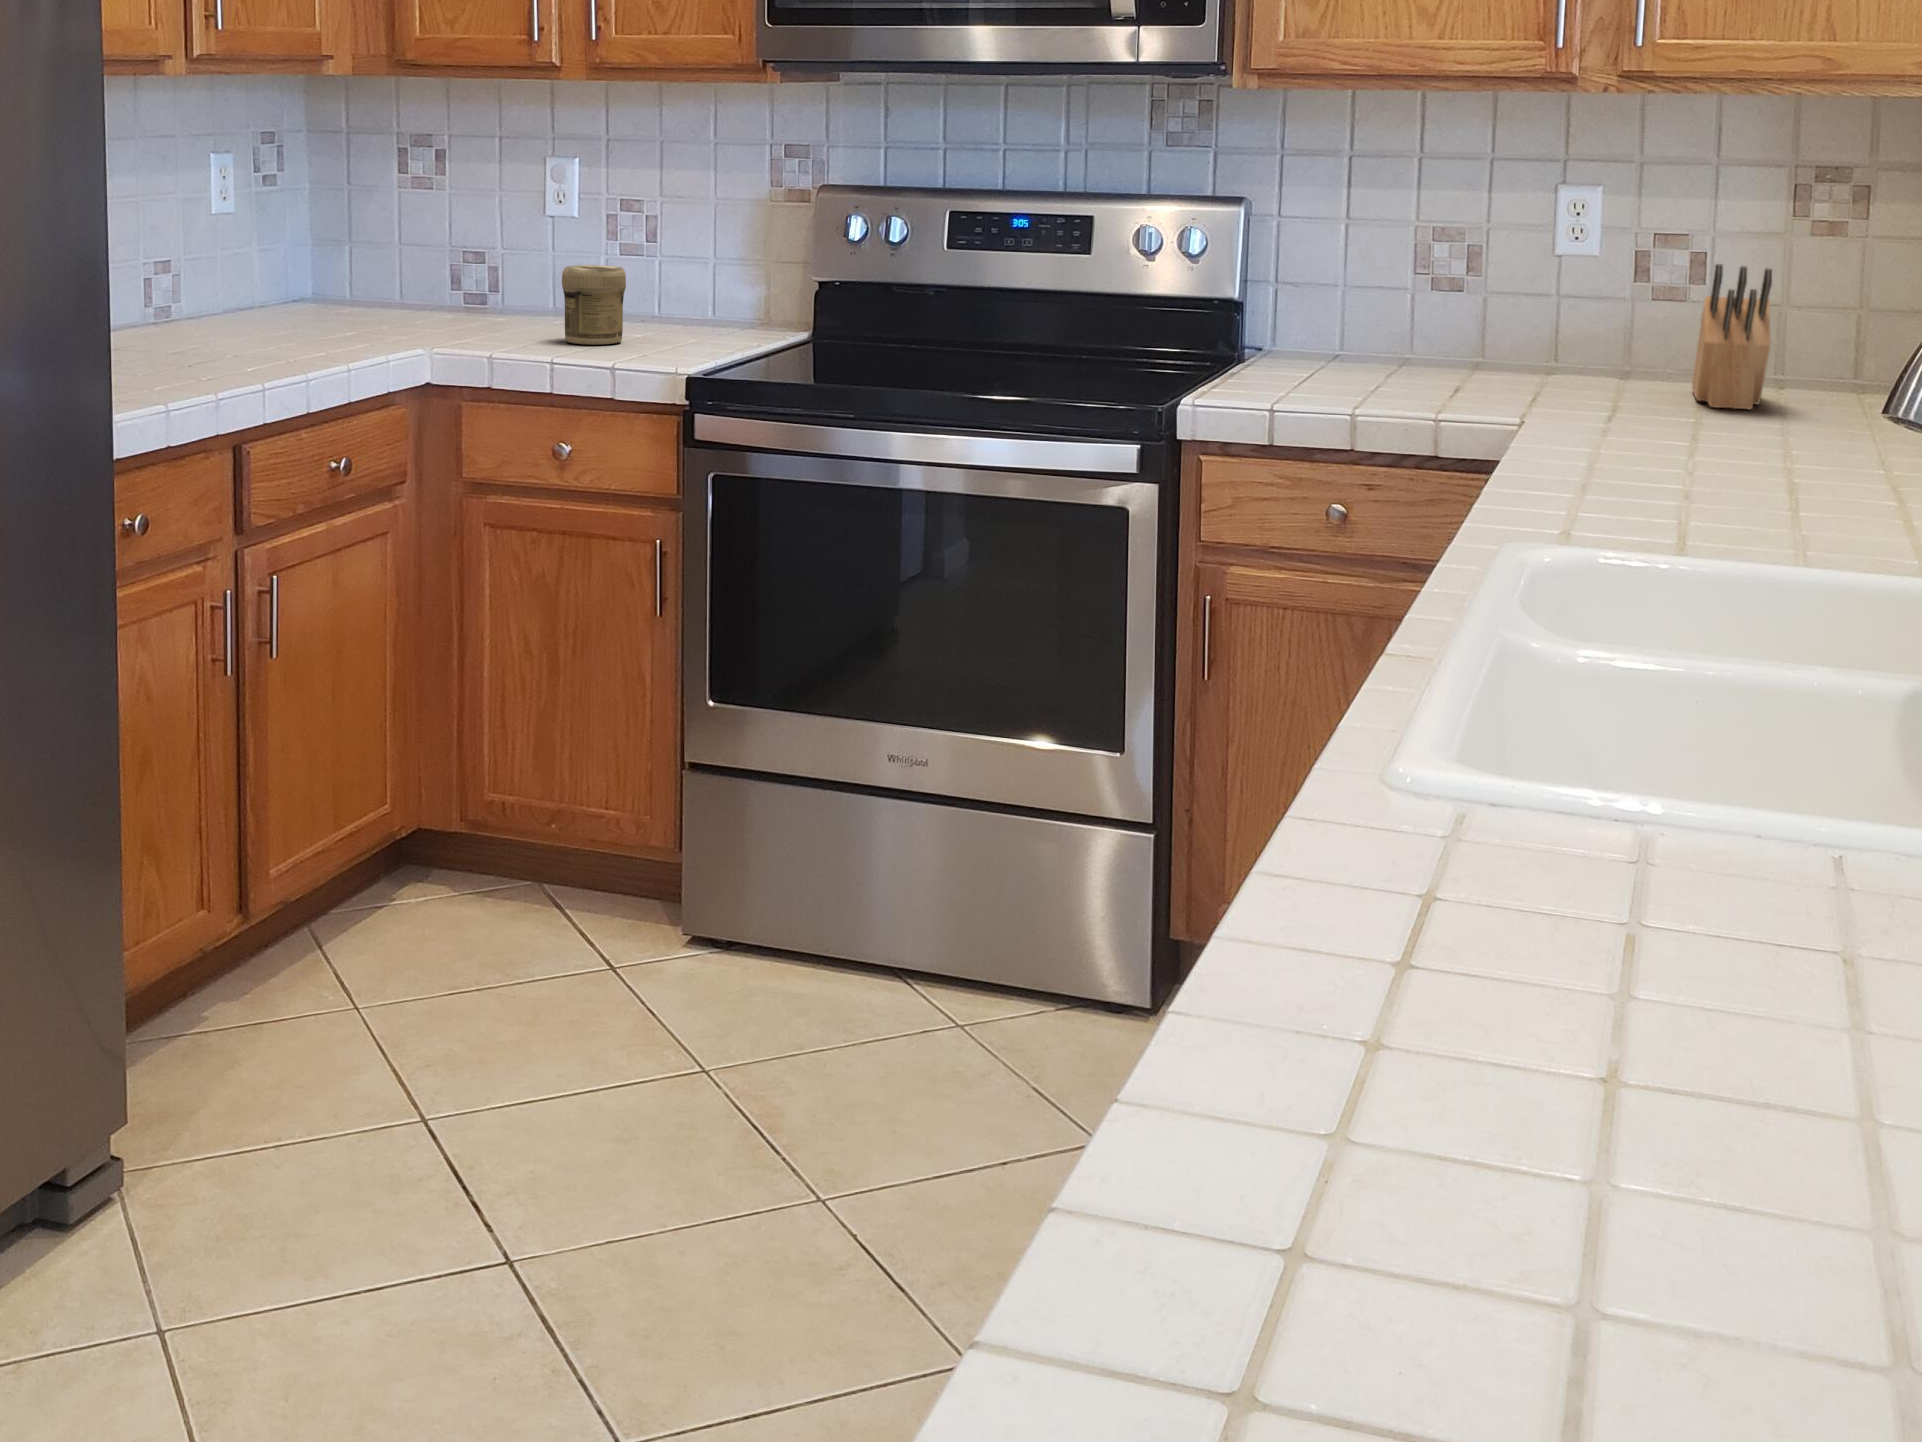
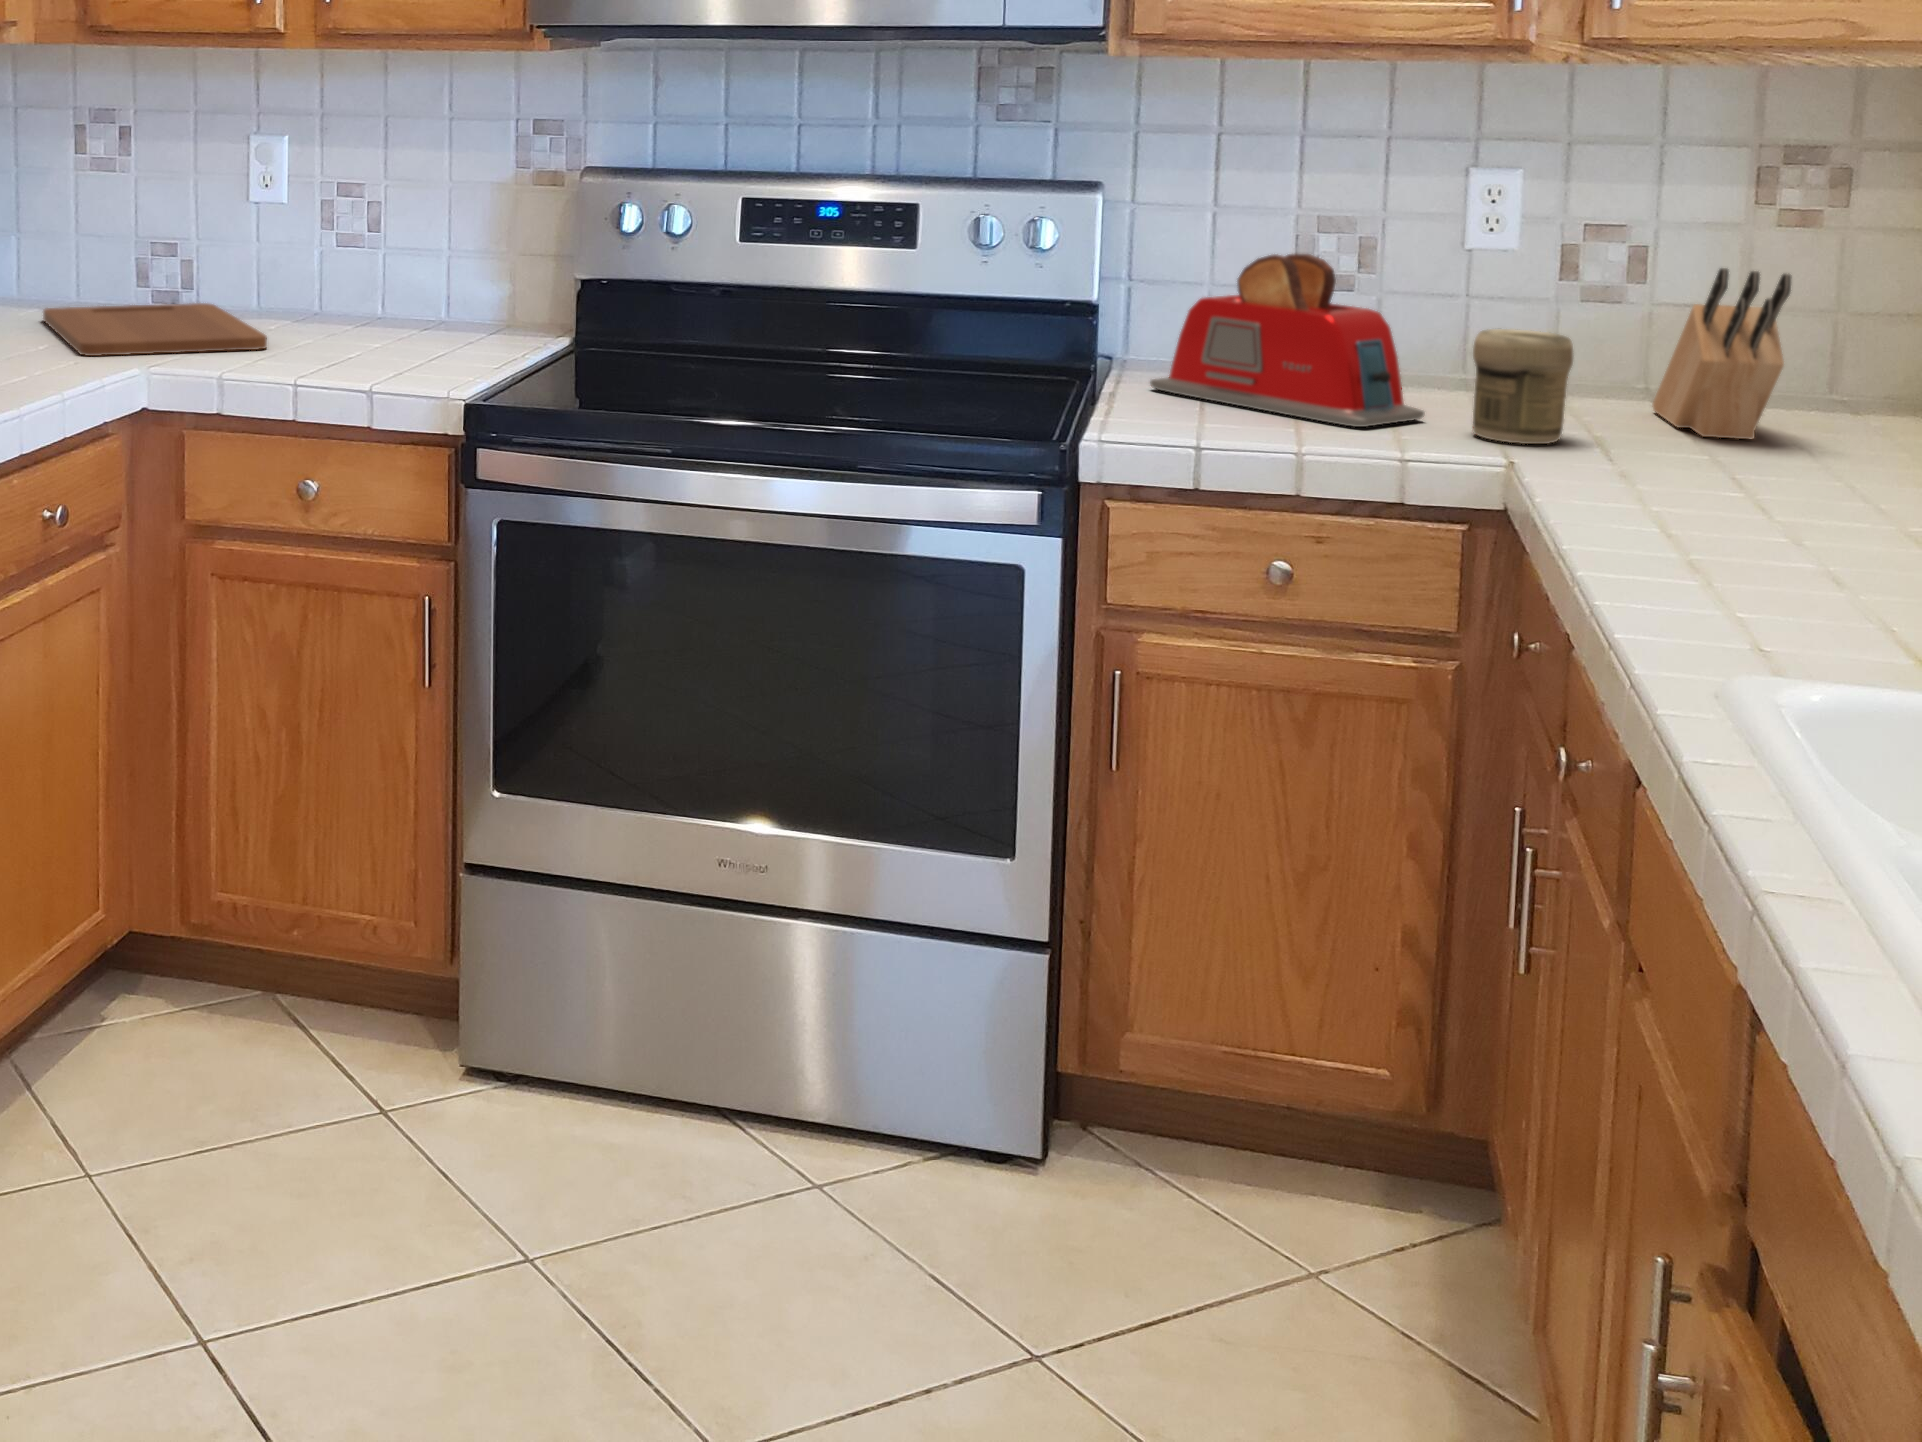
toaster: none [1277,255,1487,397] -> present [1150,254,1424,427]
jar: present [562,265,626,345] -> present [1473,329,1573,444]
cutting board: none [365,302,545,339] -> present [43,303,267,356]

